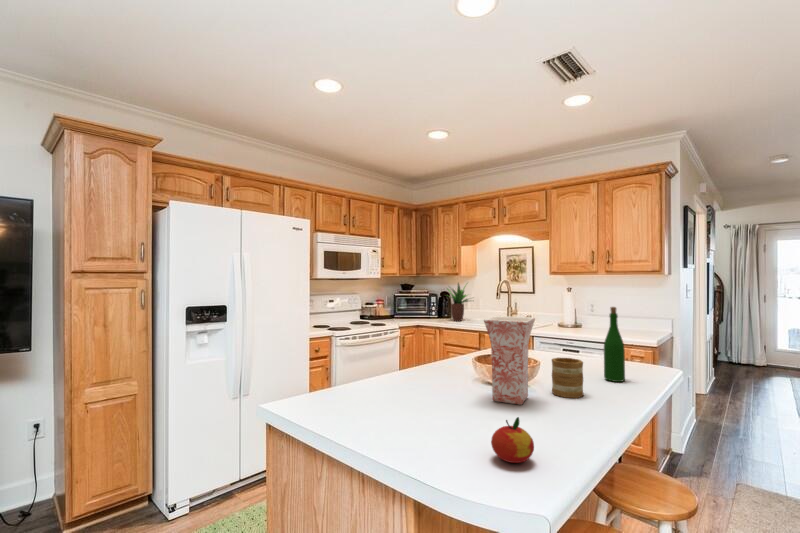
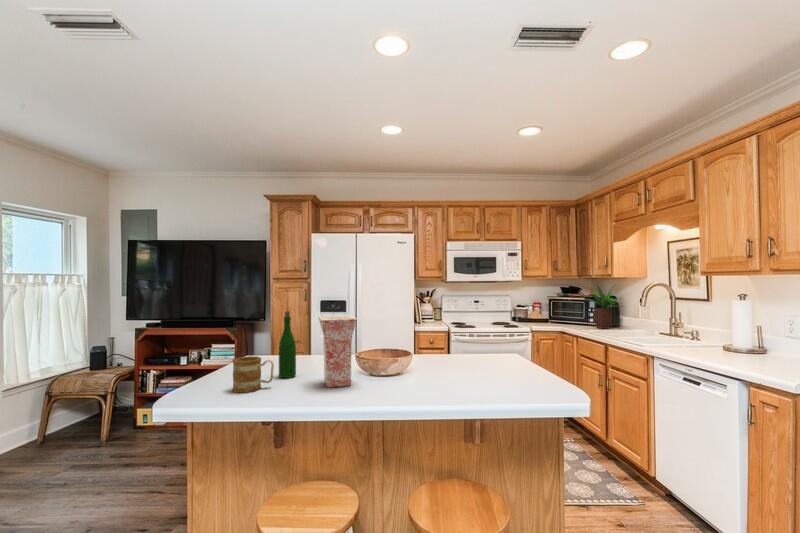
wine bottle: present [604,307,625,382] -> present [279,311,296,378]
mug: present [552,358,583,398] -> present [233,356,274,393]
apple: present [491,417,534,463] -> none [191,375,221,404]

